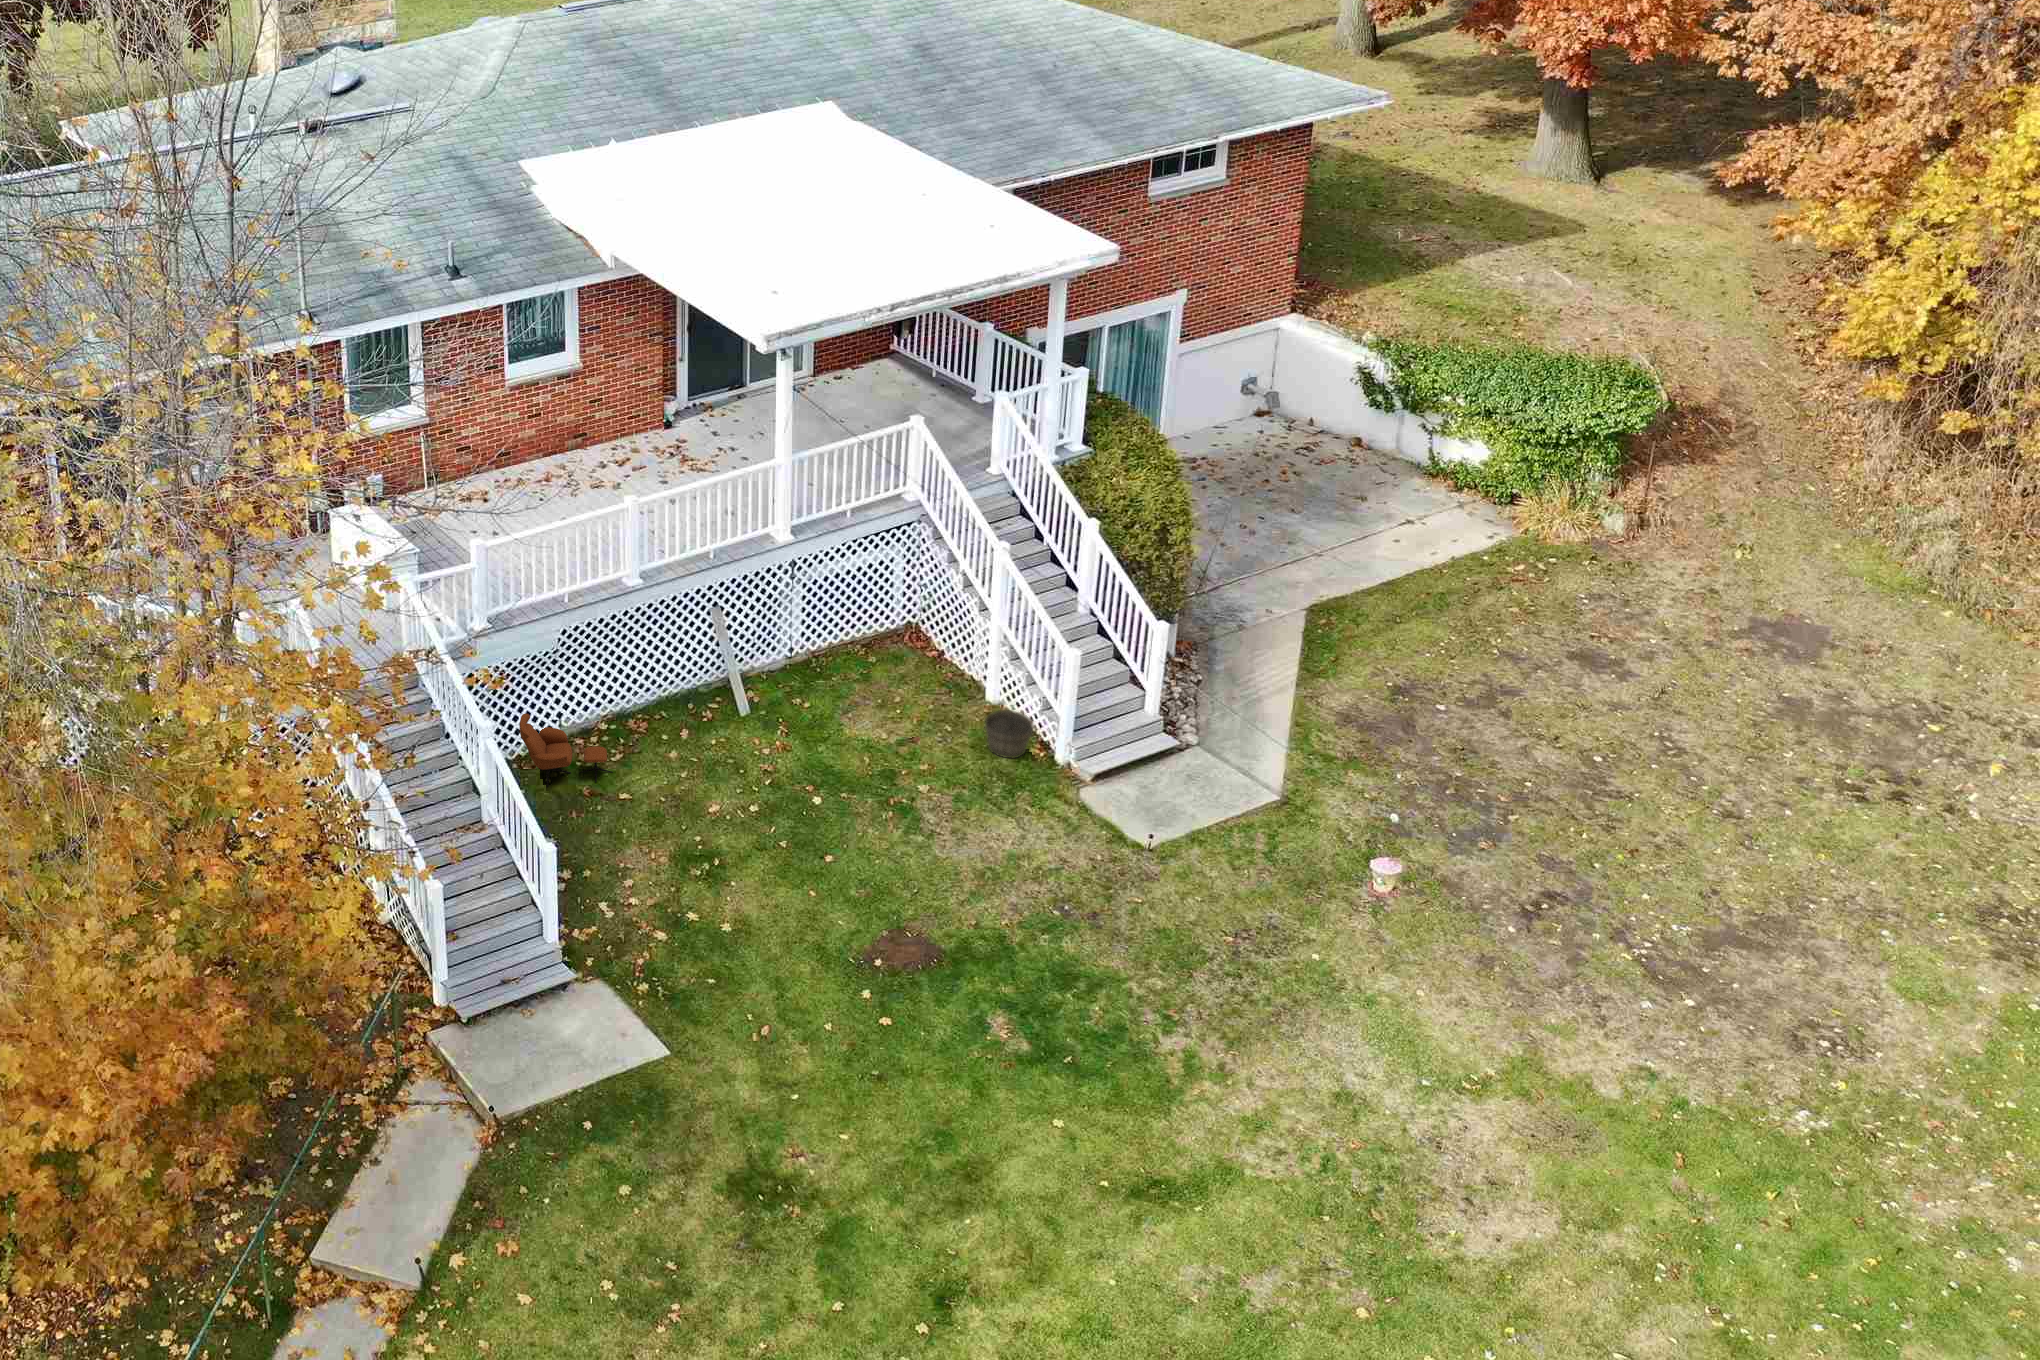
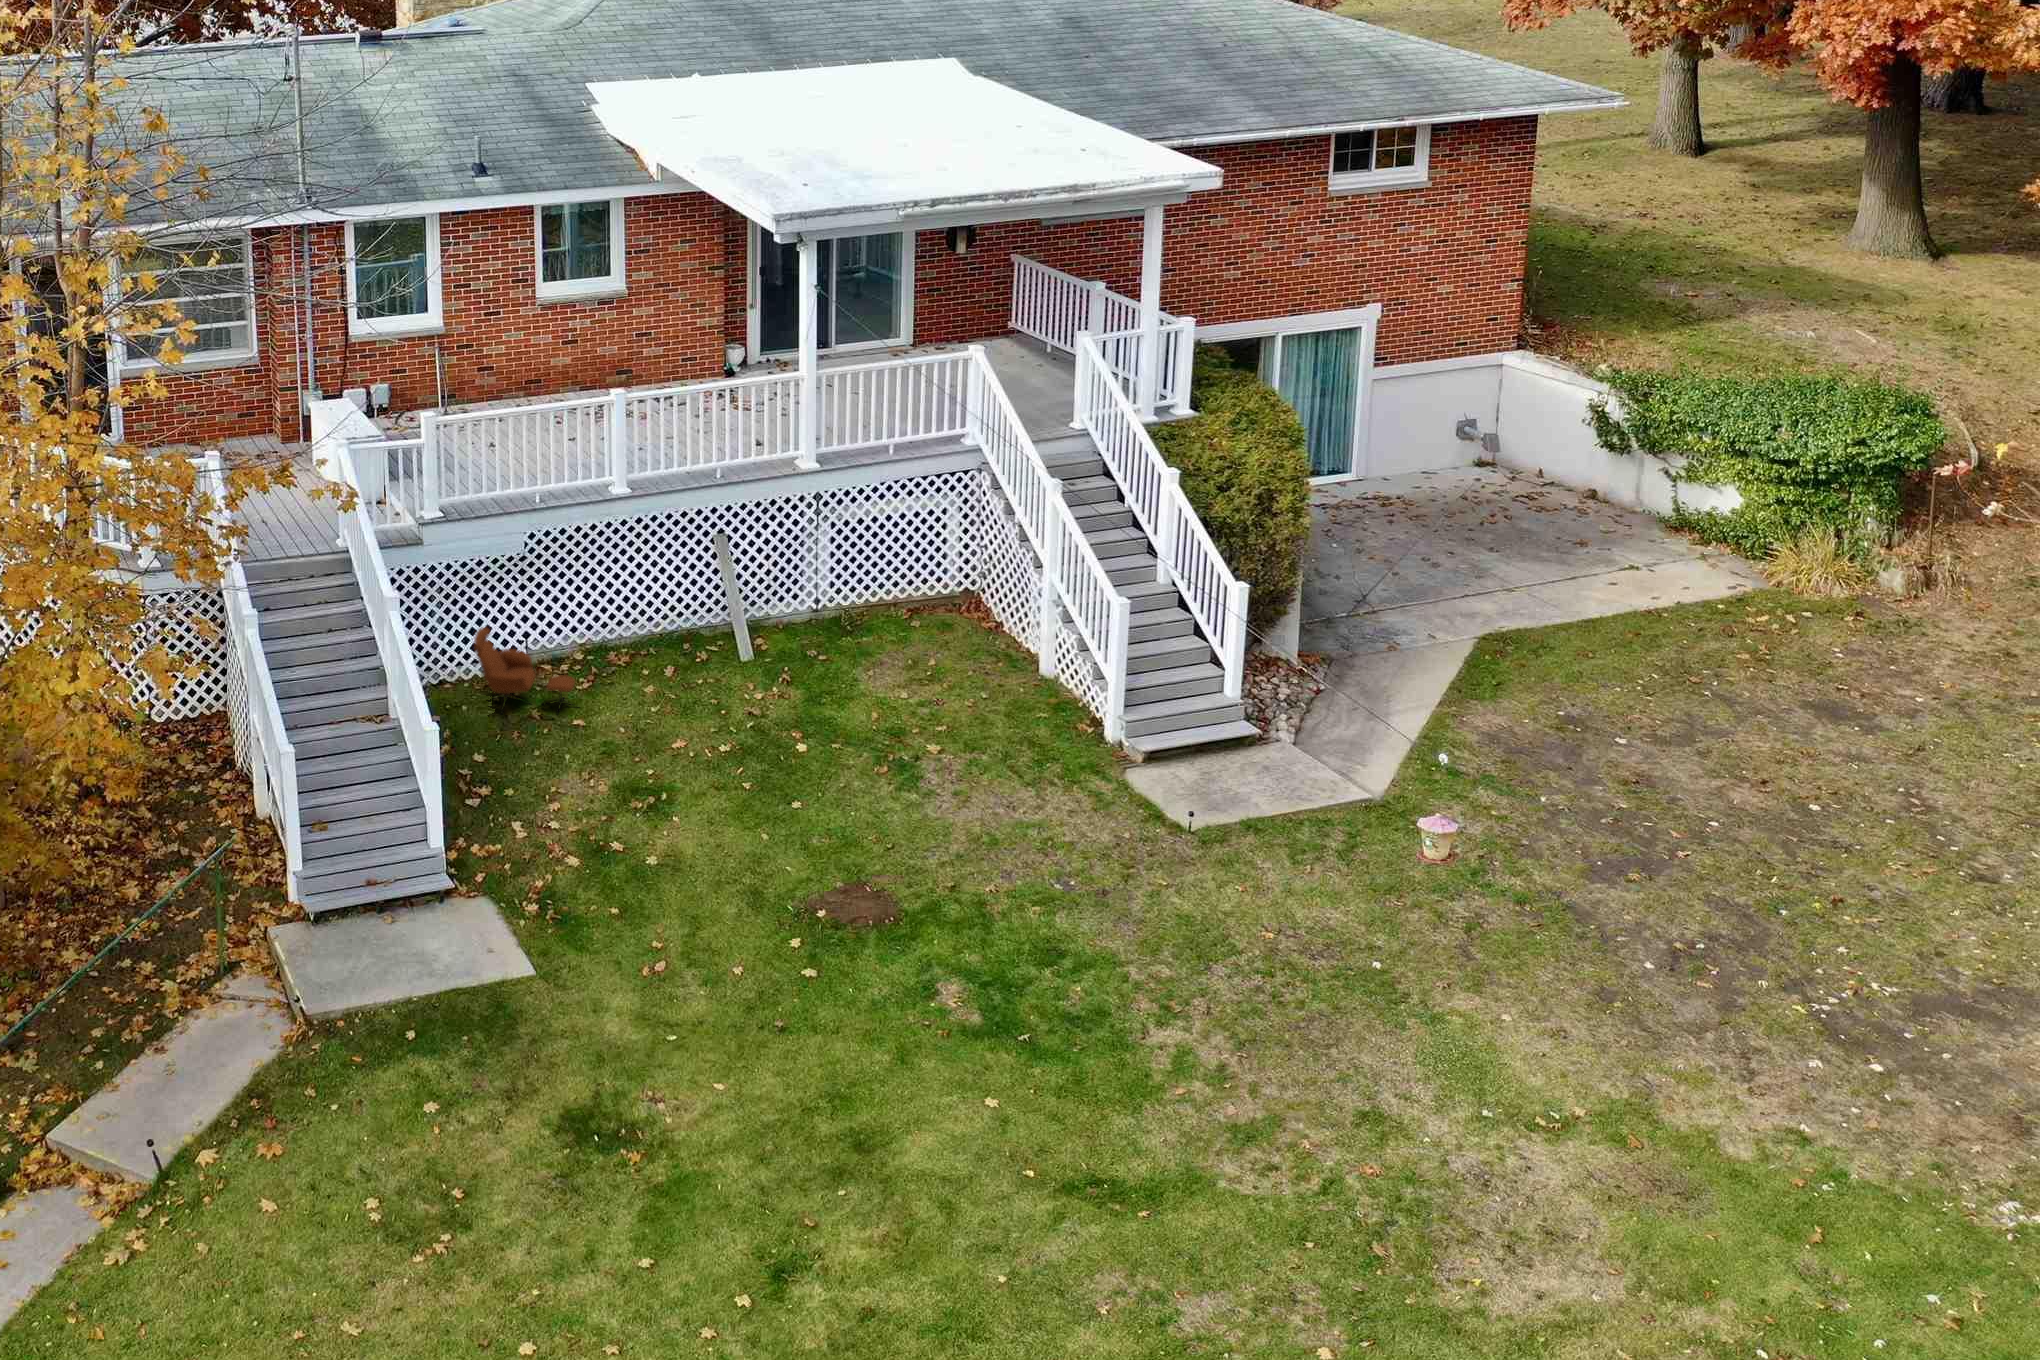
wooden bucket: present [984,710,1034,758] -> none [1024,681,1085,737]

